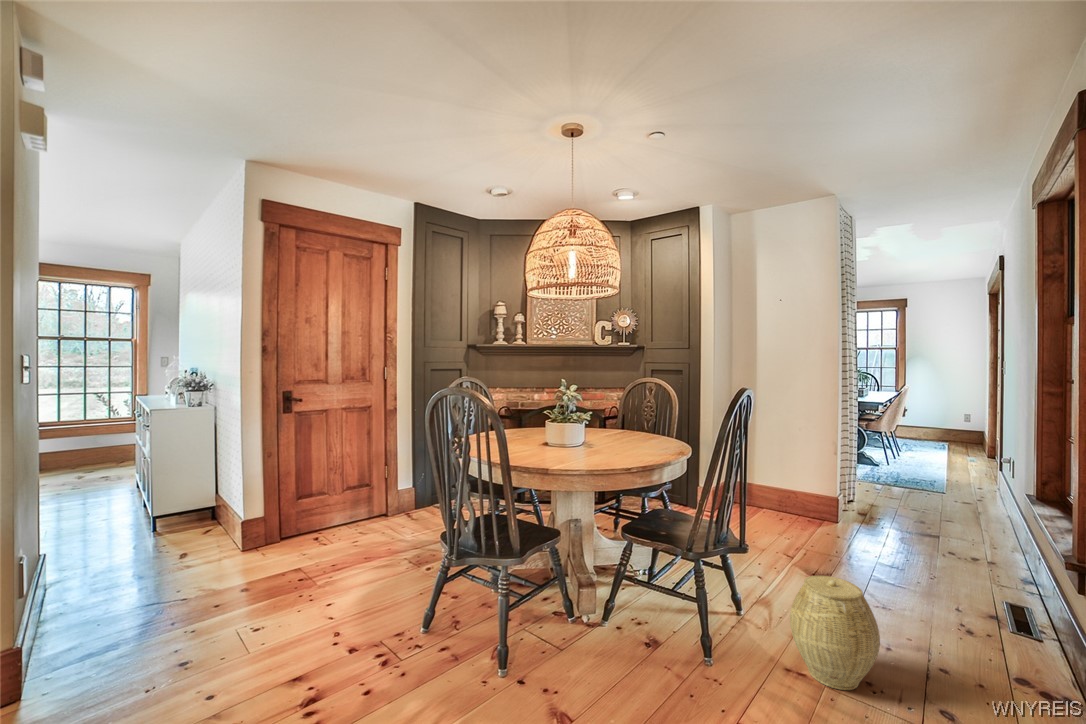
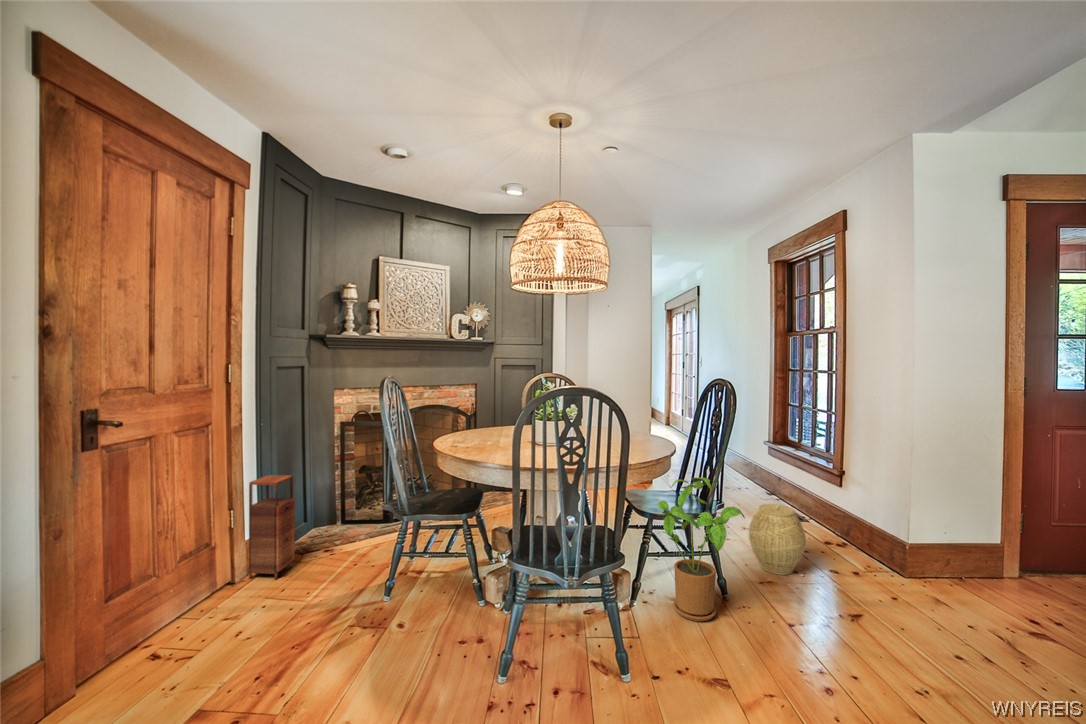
storage cabinet: none [397,446,425,520] -> present [249,475,295,579]
house plant: none [582,503,676,673] -> present [657,477,745,621]

